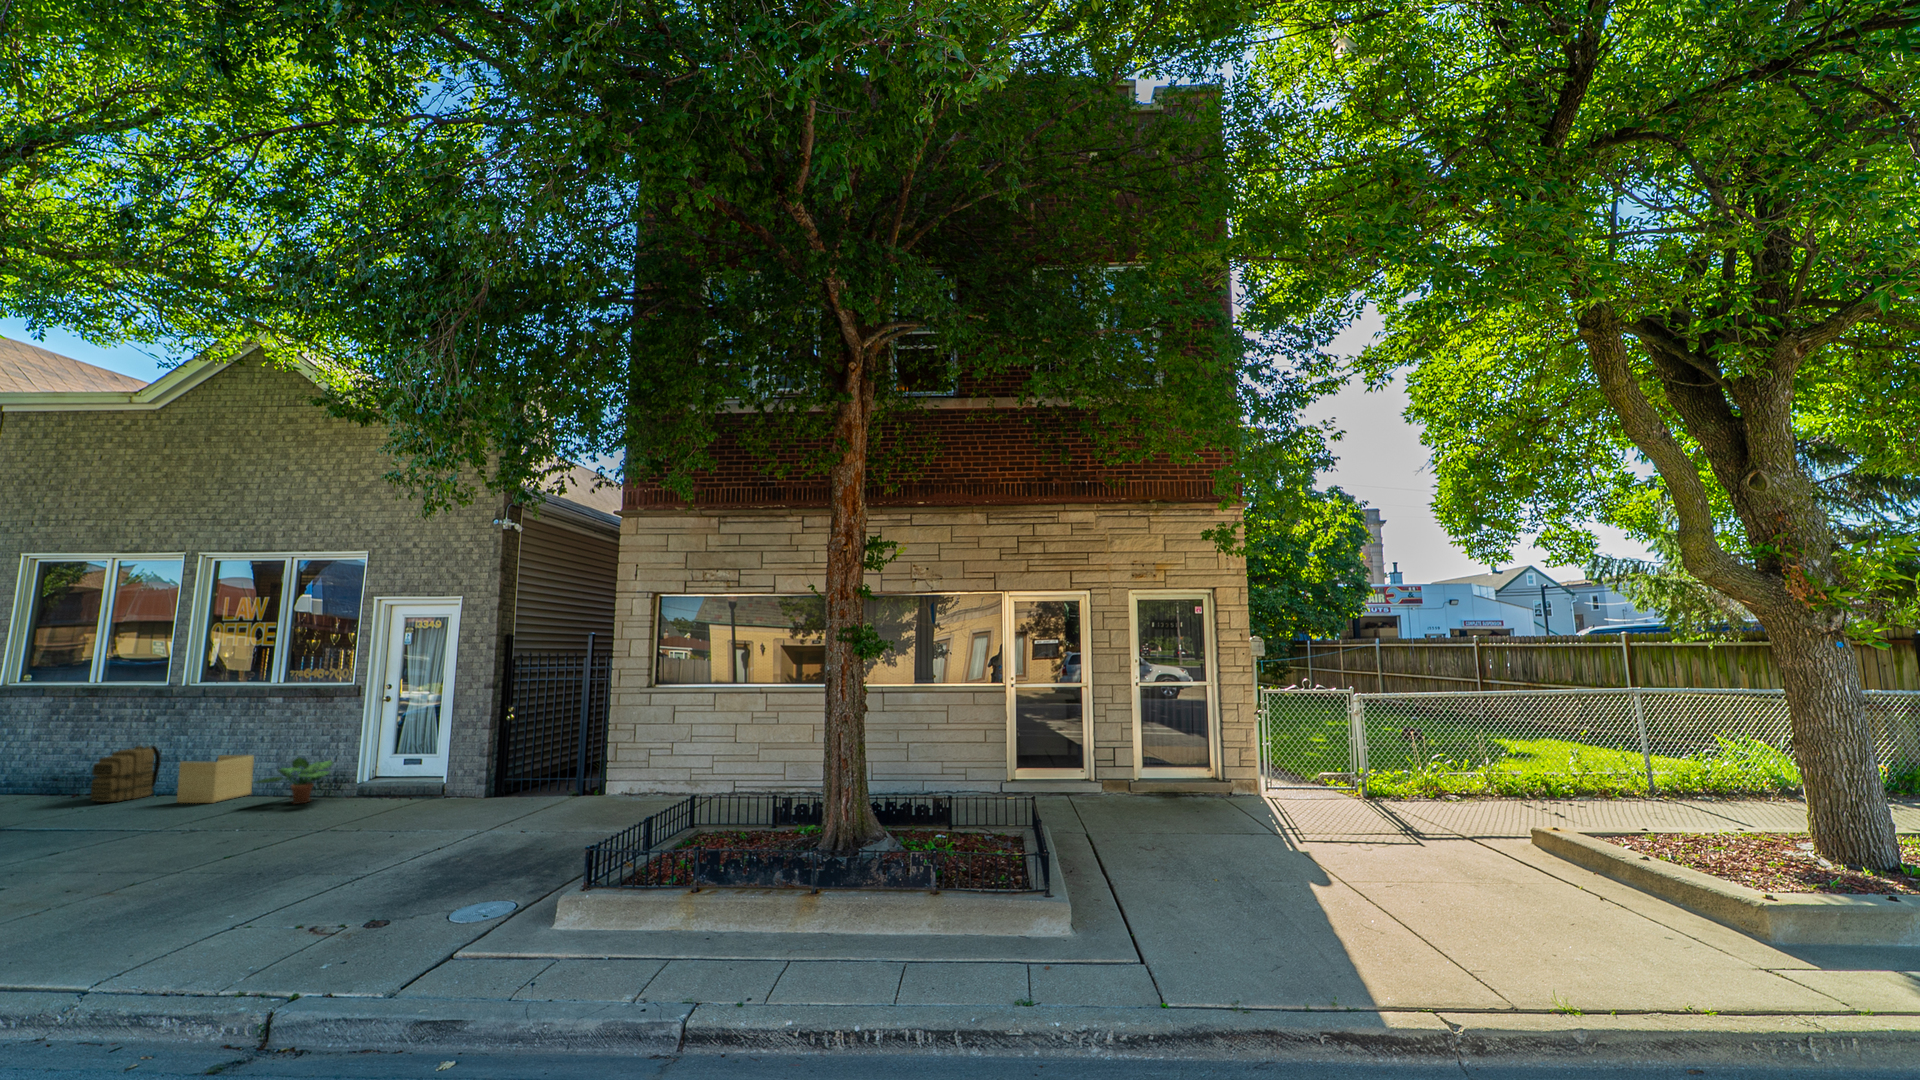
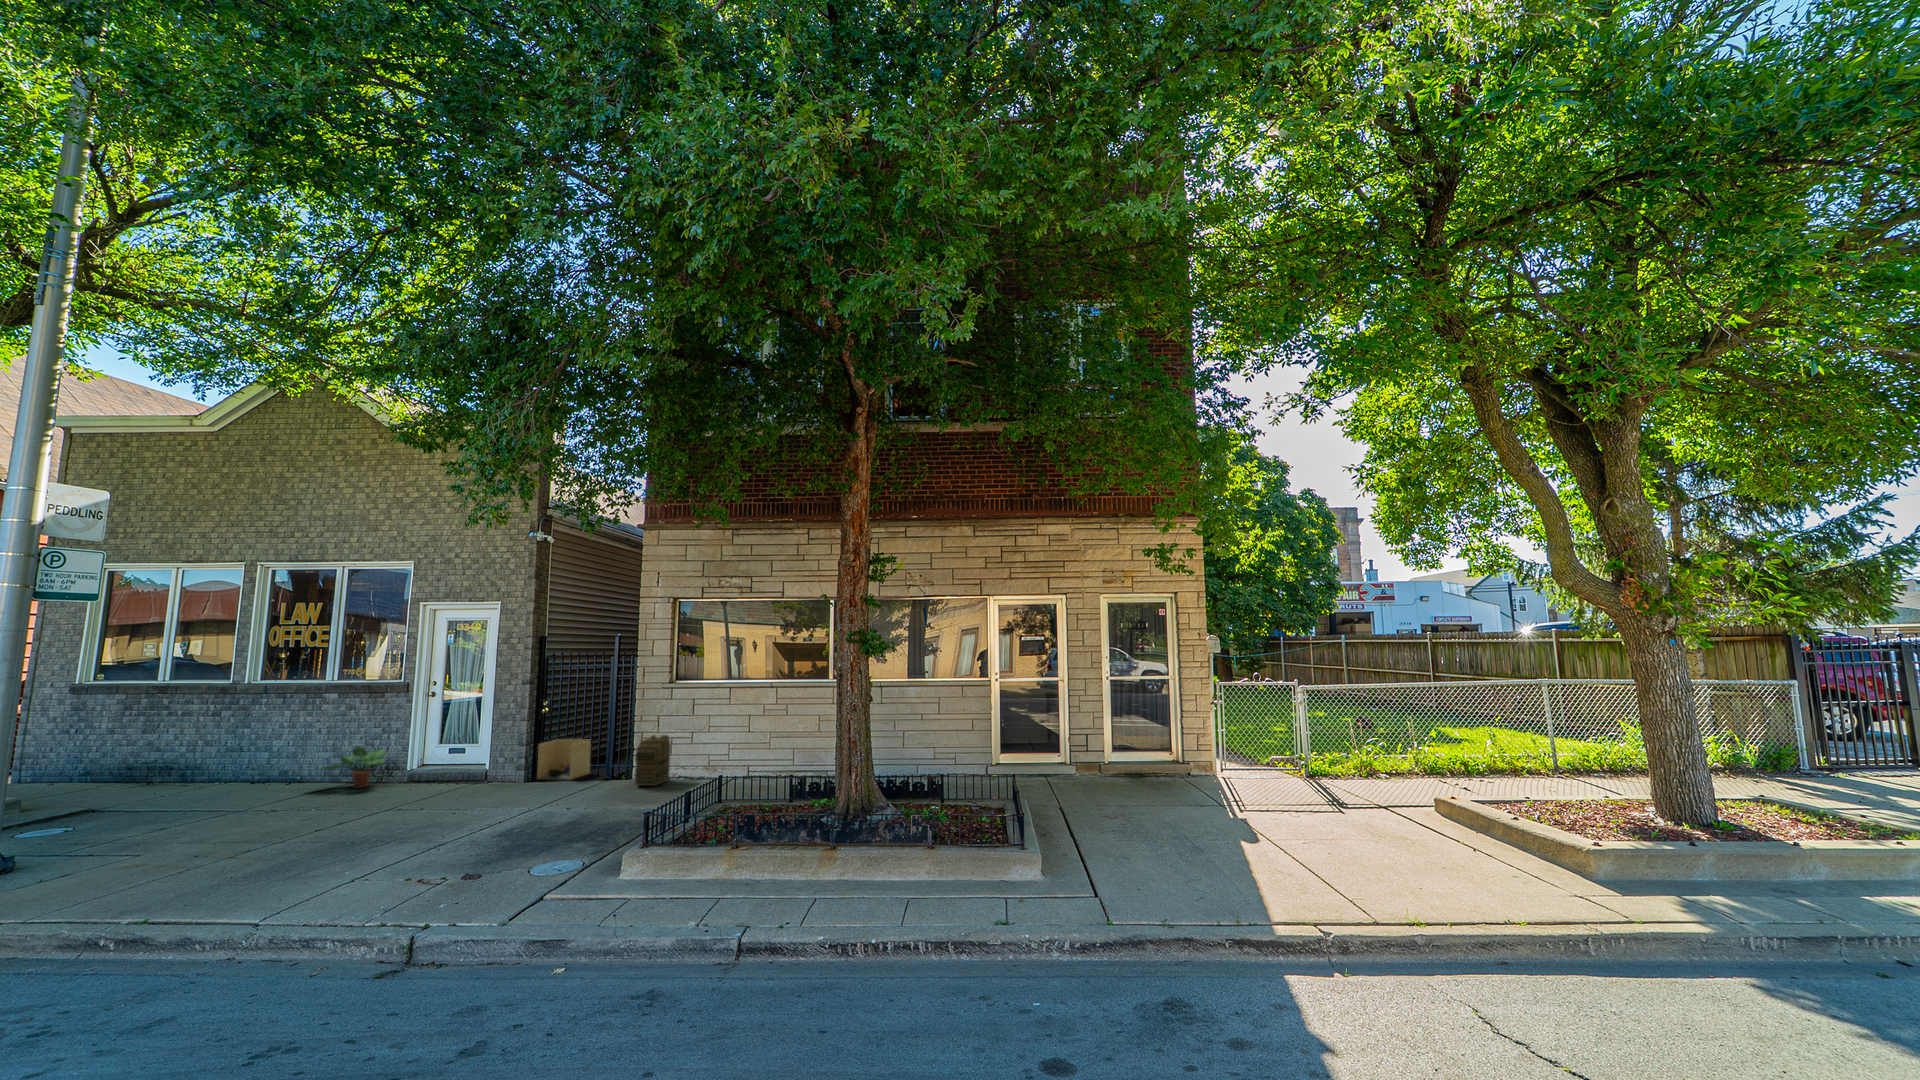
backpack: present [91,746,161,802] -> present [634,735,671,786]
cardboard box: present [177,755,254,803] -> present [538,739,591,780]

